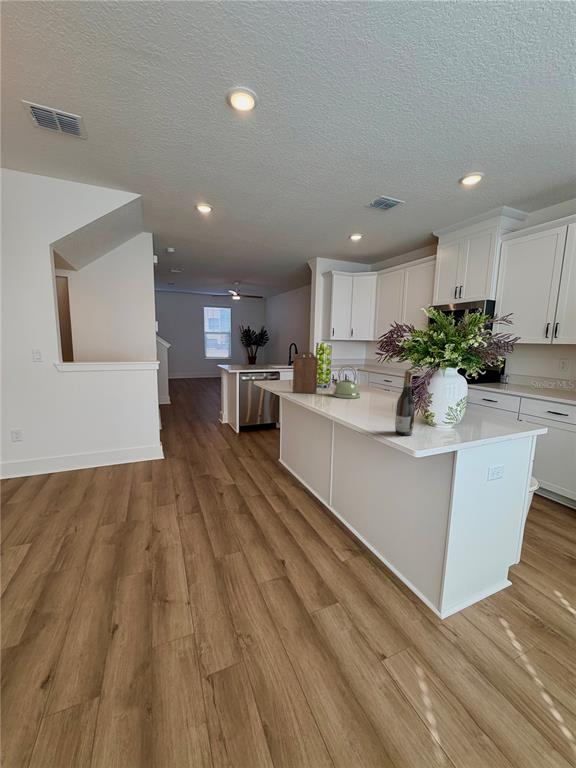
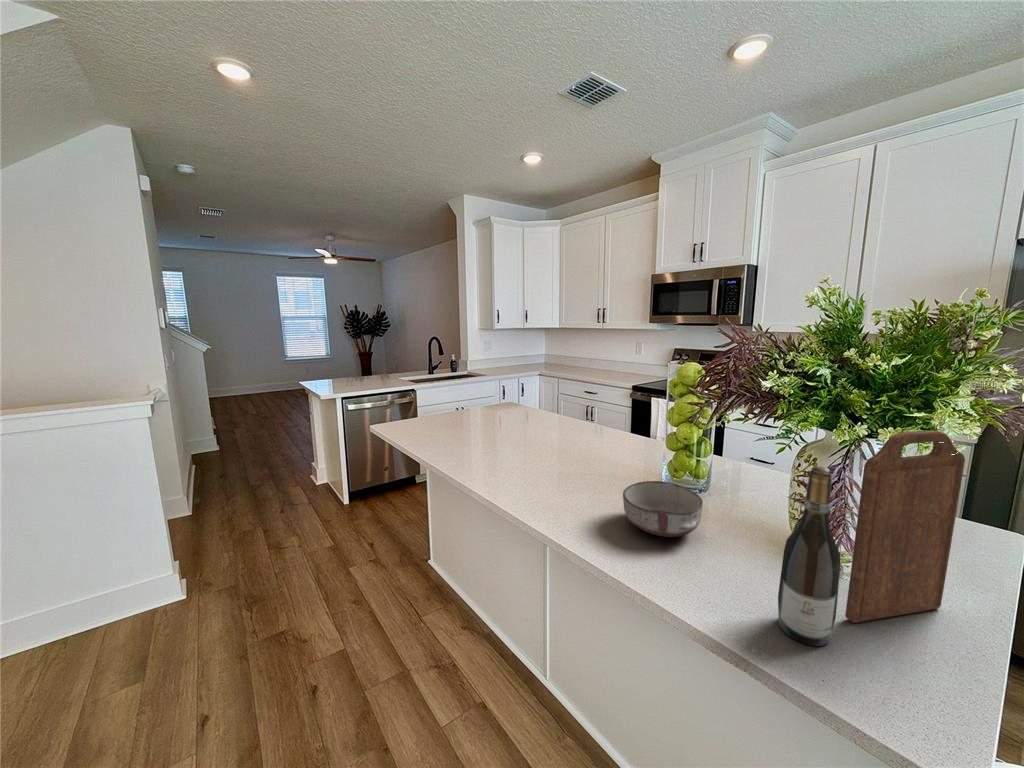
cutting board: present [293,352,318,393] -> present [845,430,965,623]
kettle: present [331,366,360,399] -> none [530,396,589,465]
ceramic bowl: none [358,397,391,416] -> present [623,481,703,537]

